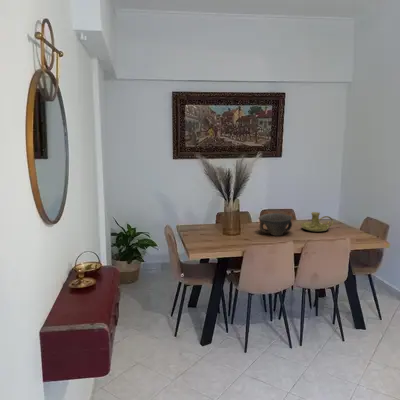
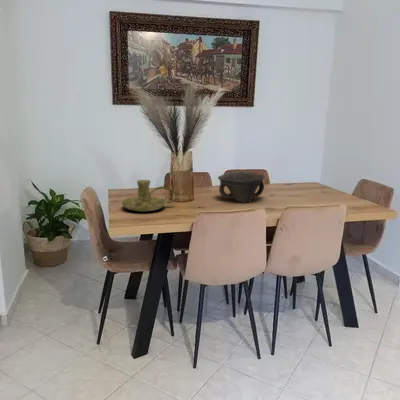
candle holder: present [301,212,333,232] -> present [122,180,175,211]

